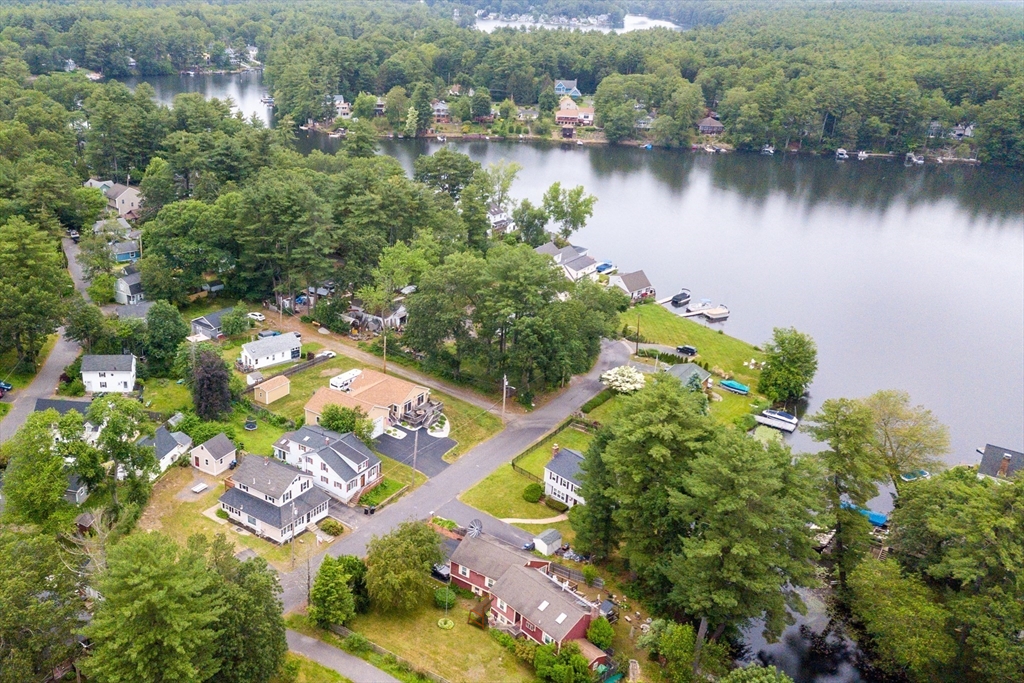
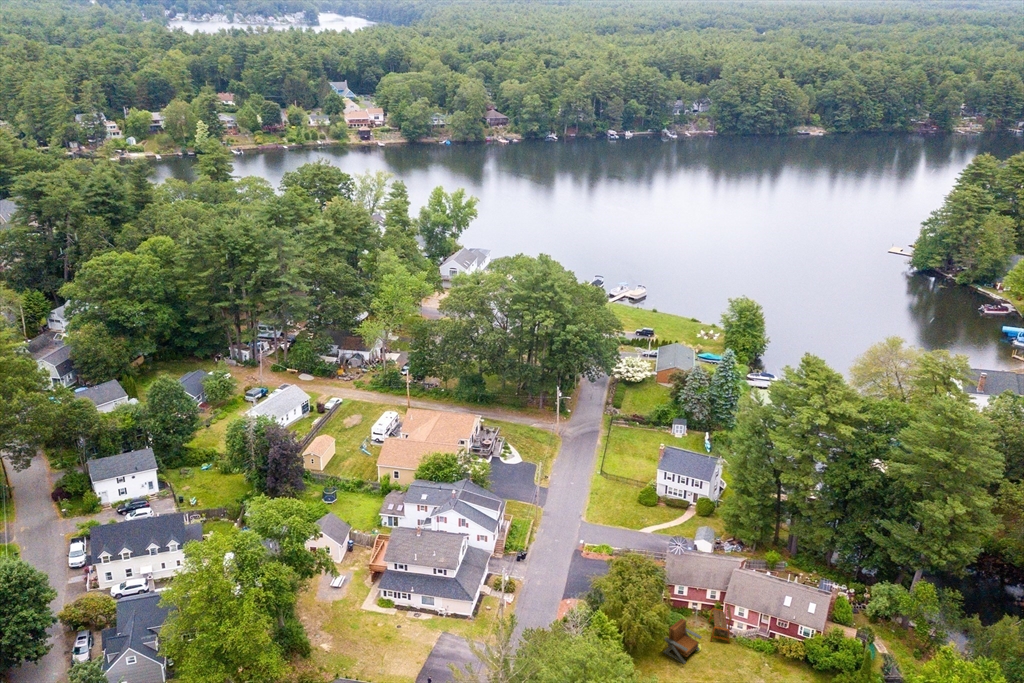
lounge chair: none [415,592,452,632] -> present [664,619,702,664]

